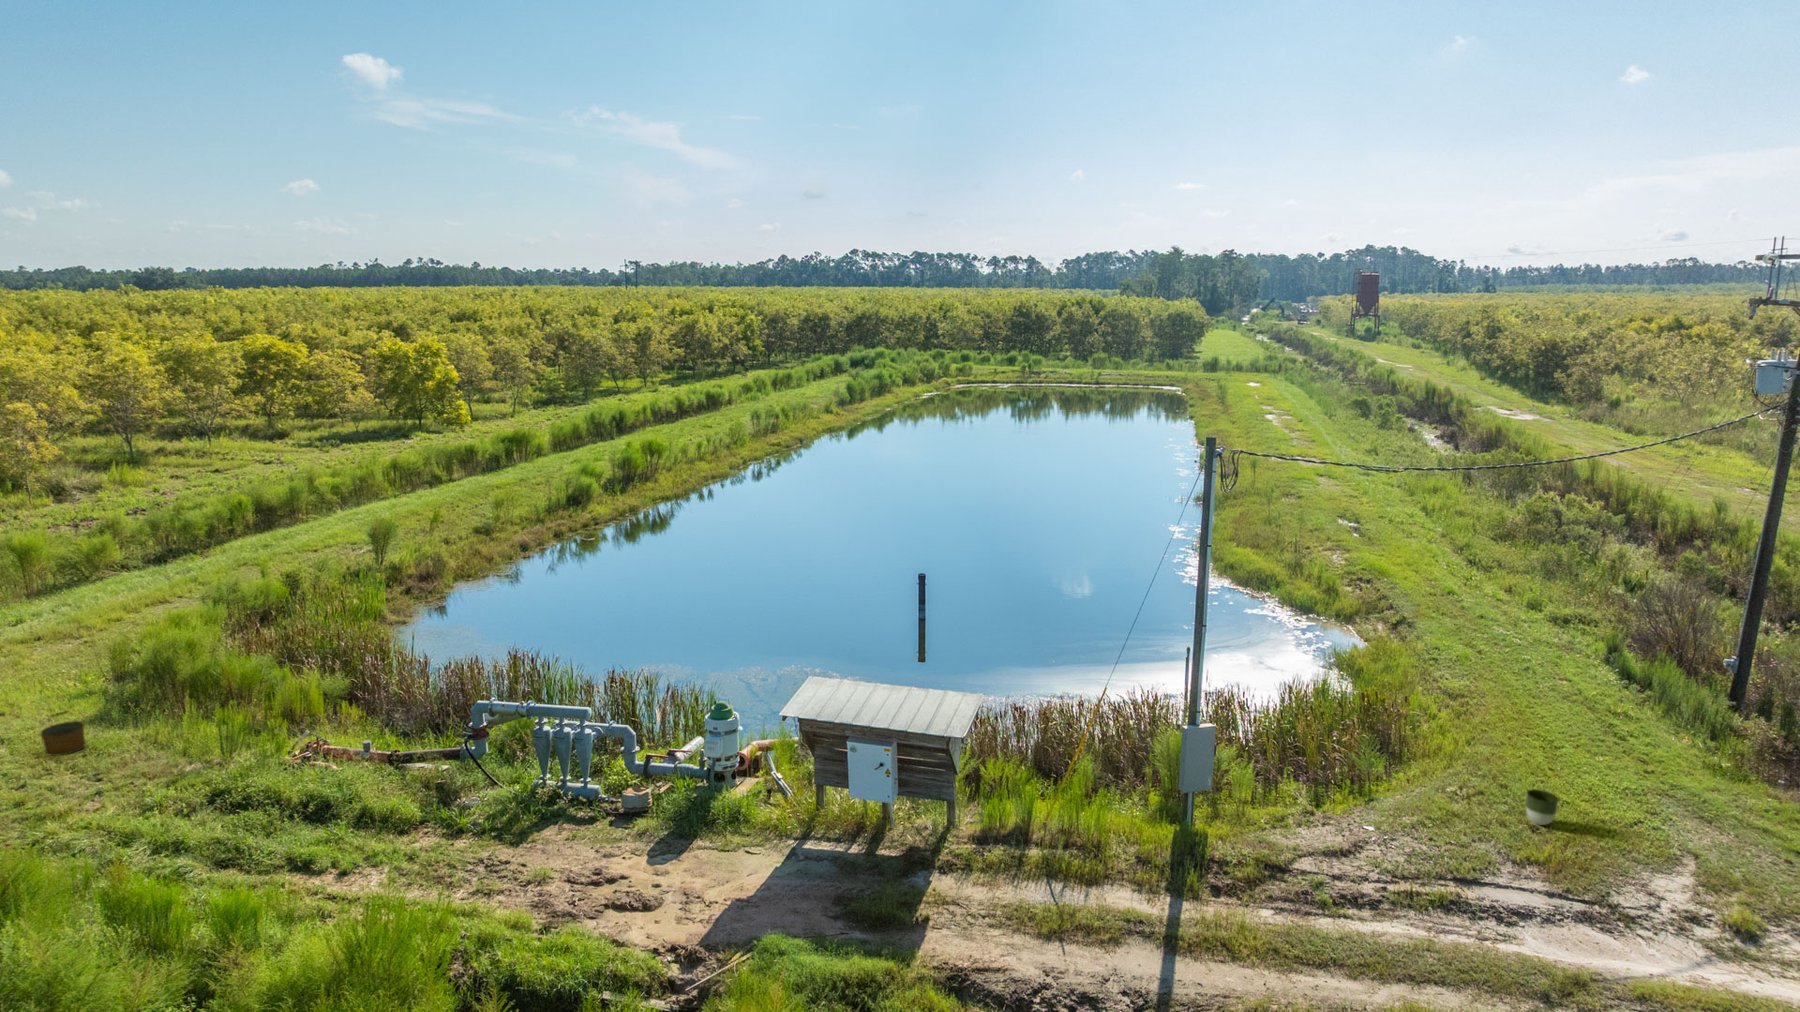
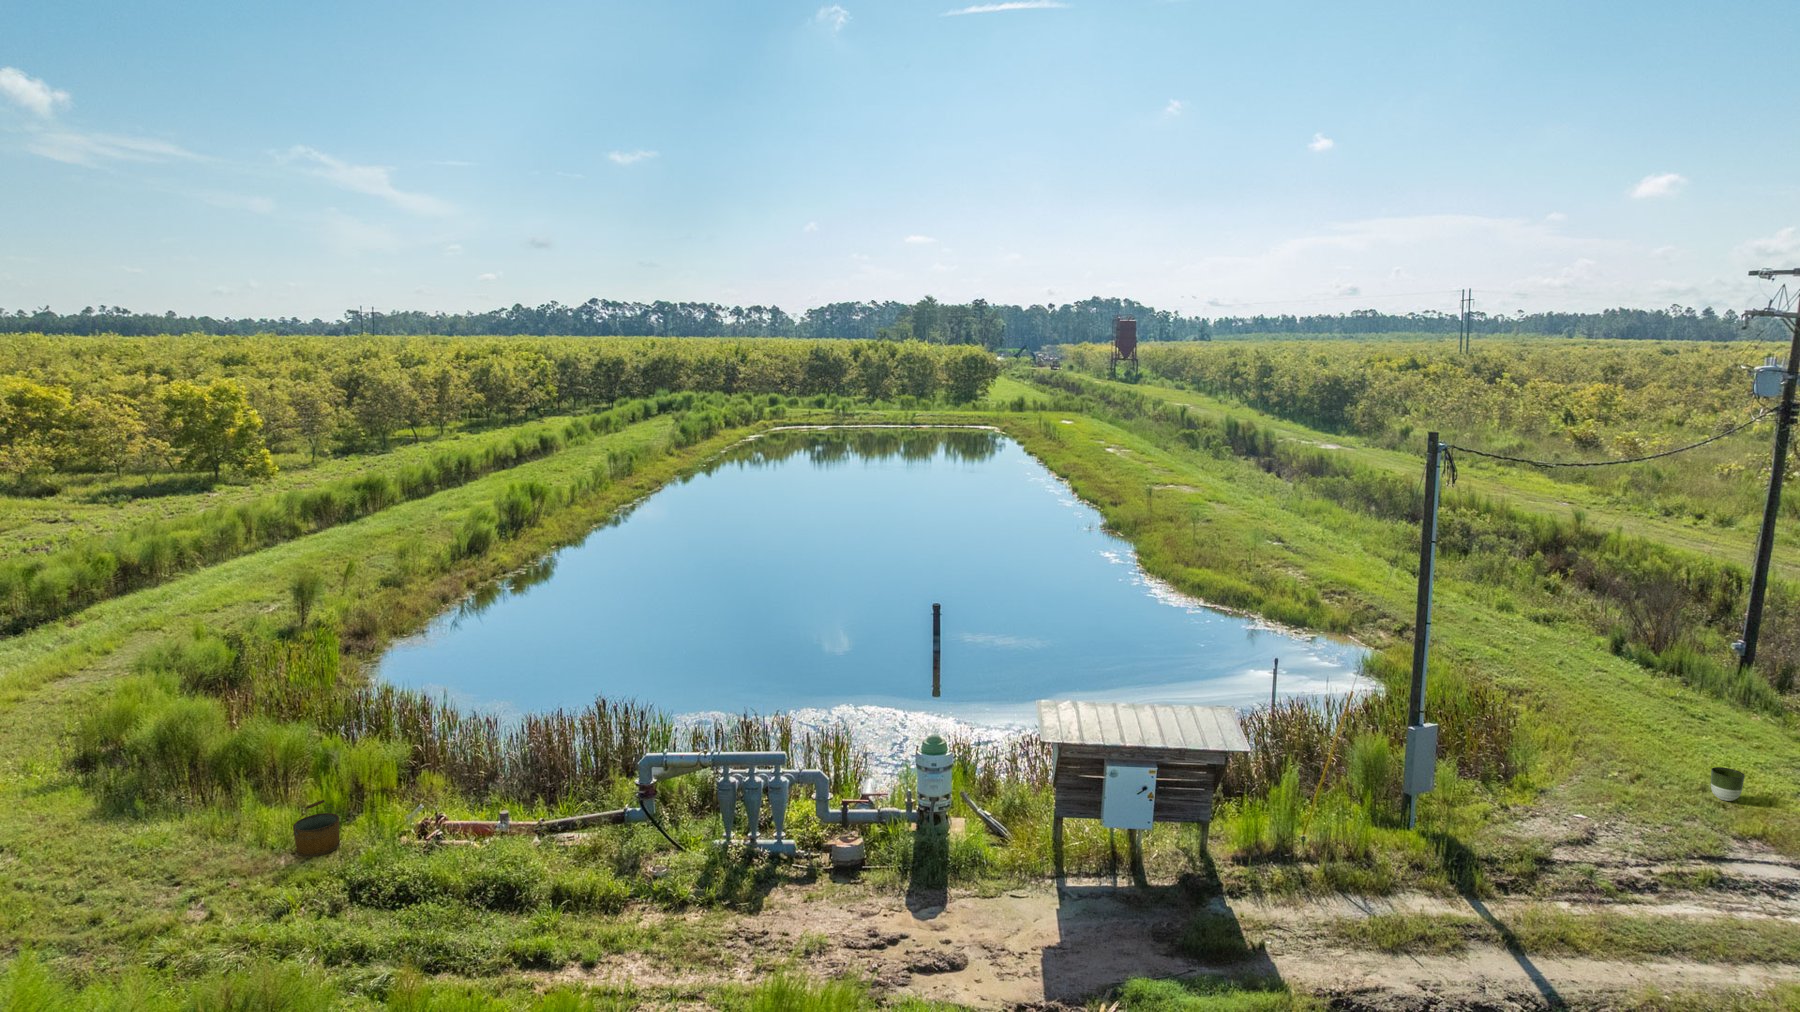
bucket: present [41,711,85,756] -> present [293,800,340,857]

